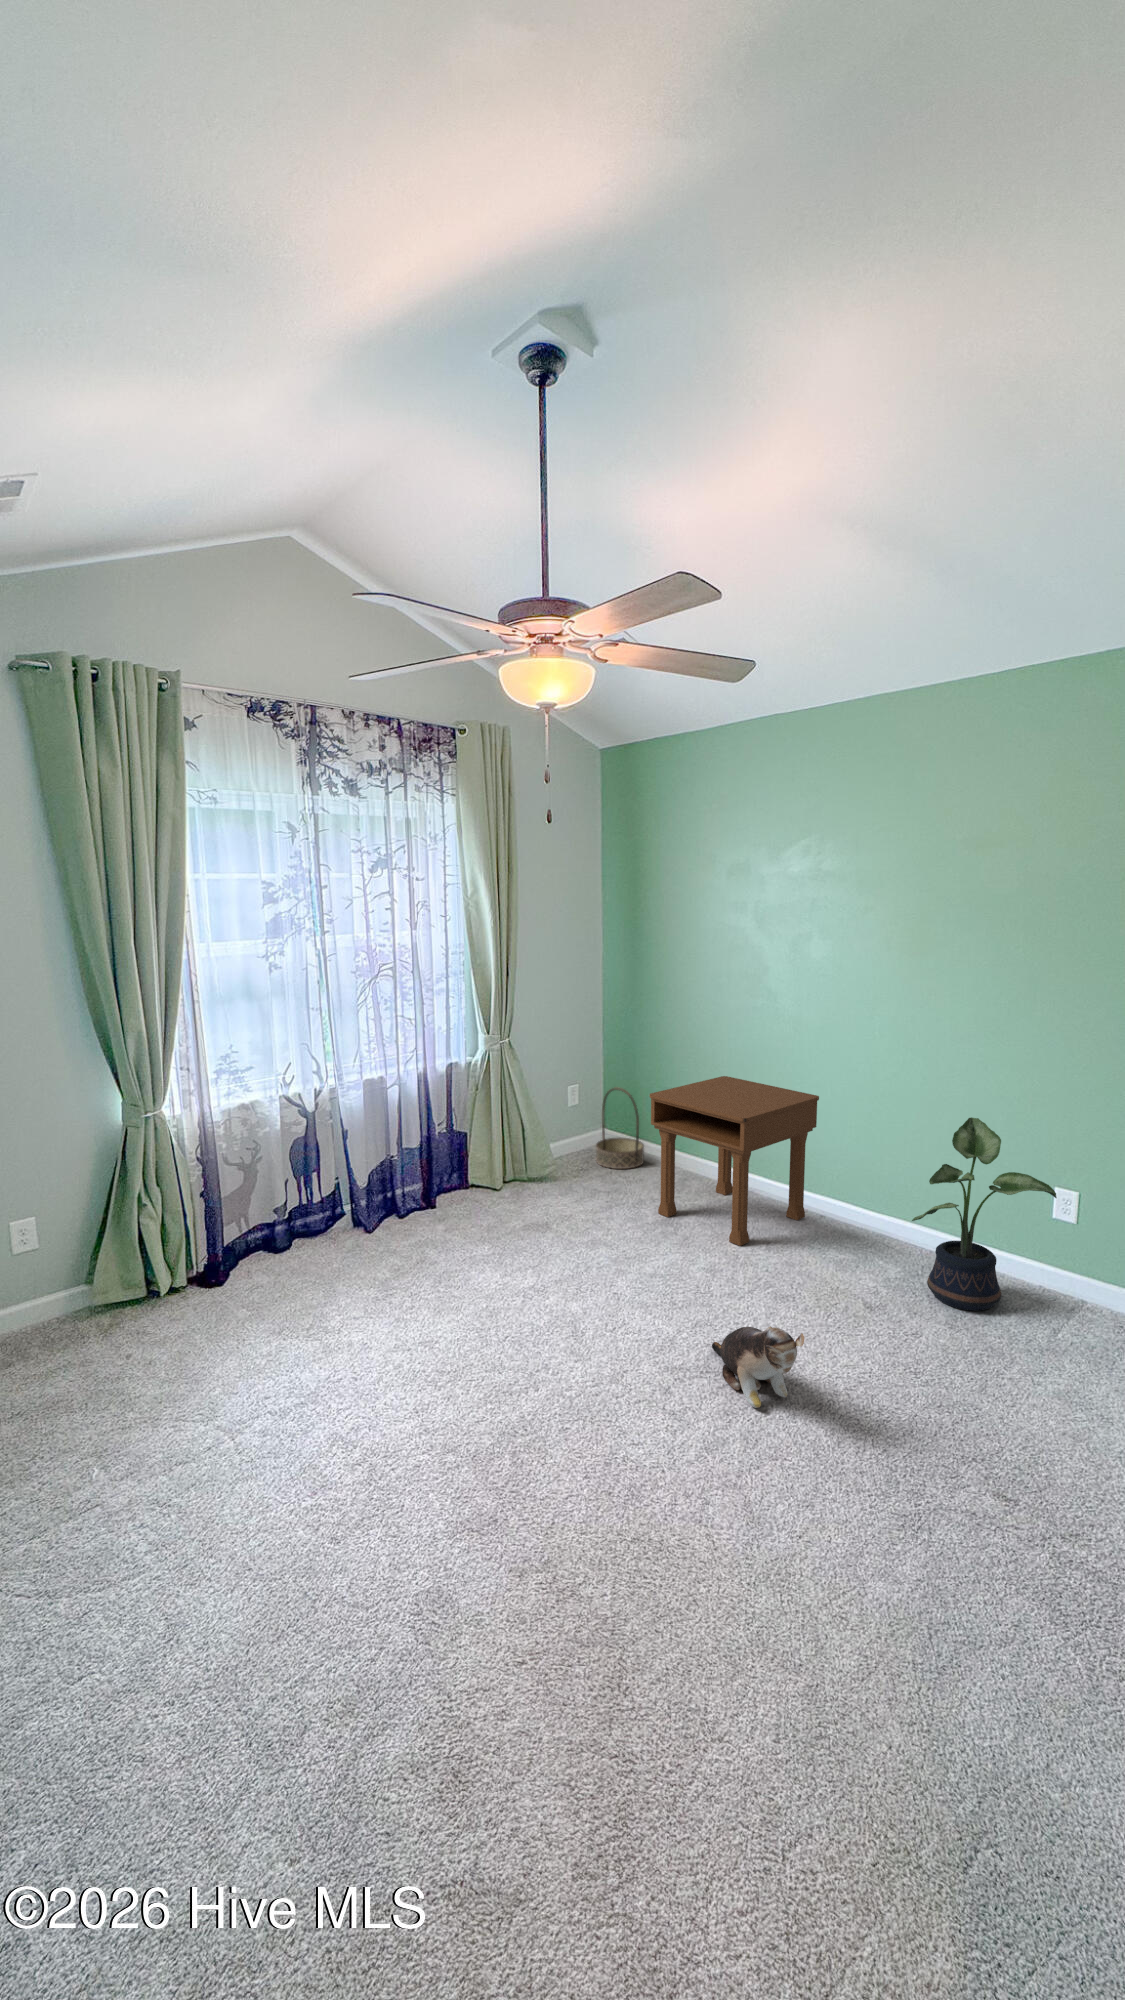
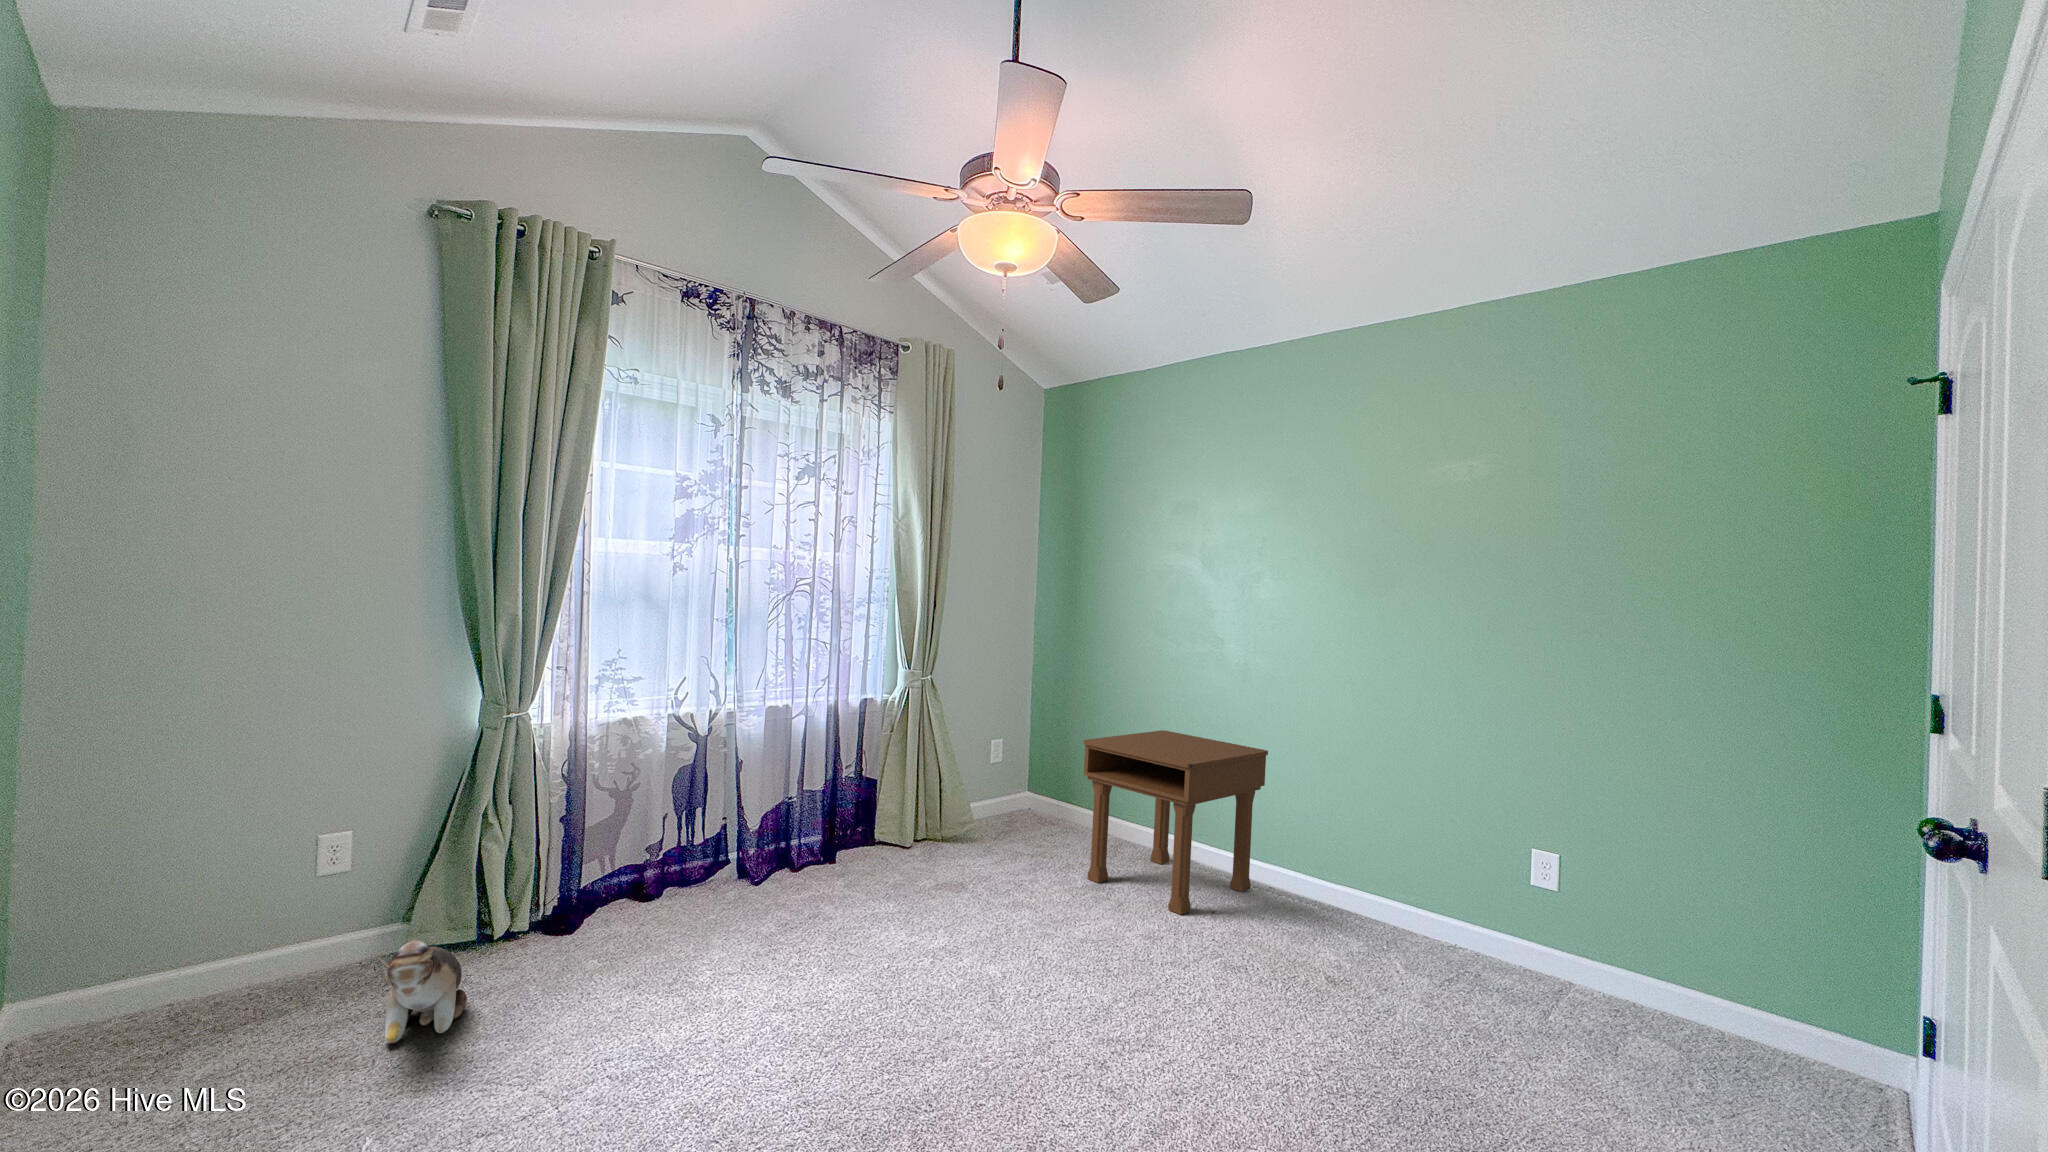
basket: present [596,1087,644,1169] -> none [1017,743,1071,834]
potted plant: present [912,1117,1057,1311] -> none [1377,771,1541,991]
plush toy: present [712,1327,804,1408] -> present [378,940,467,1043]

